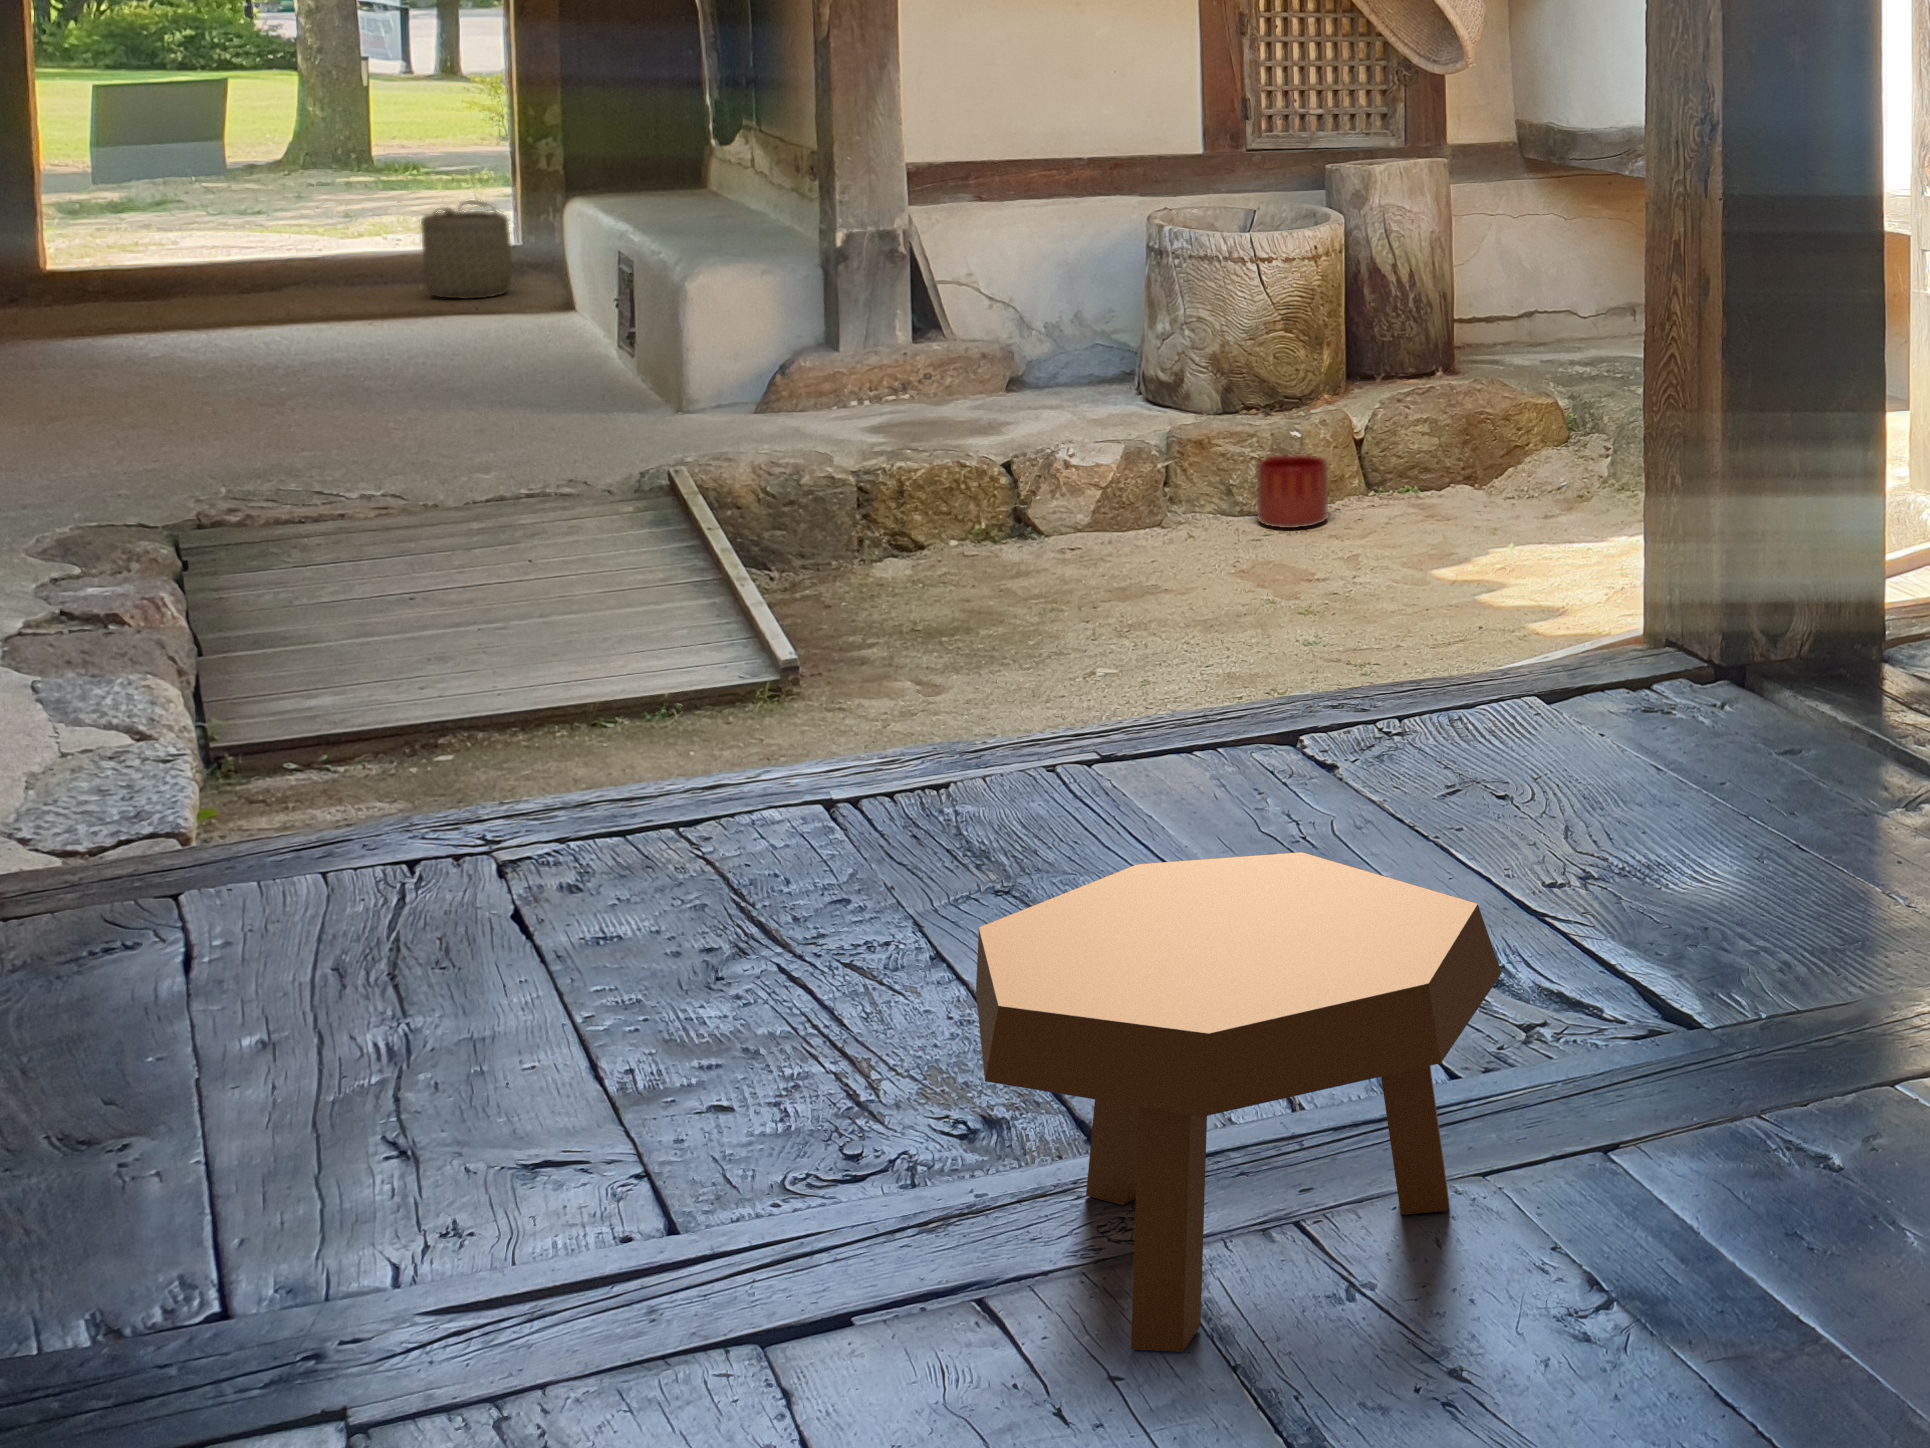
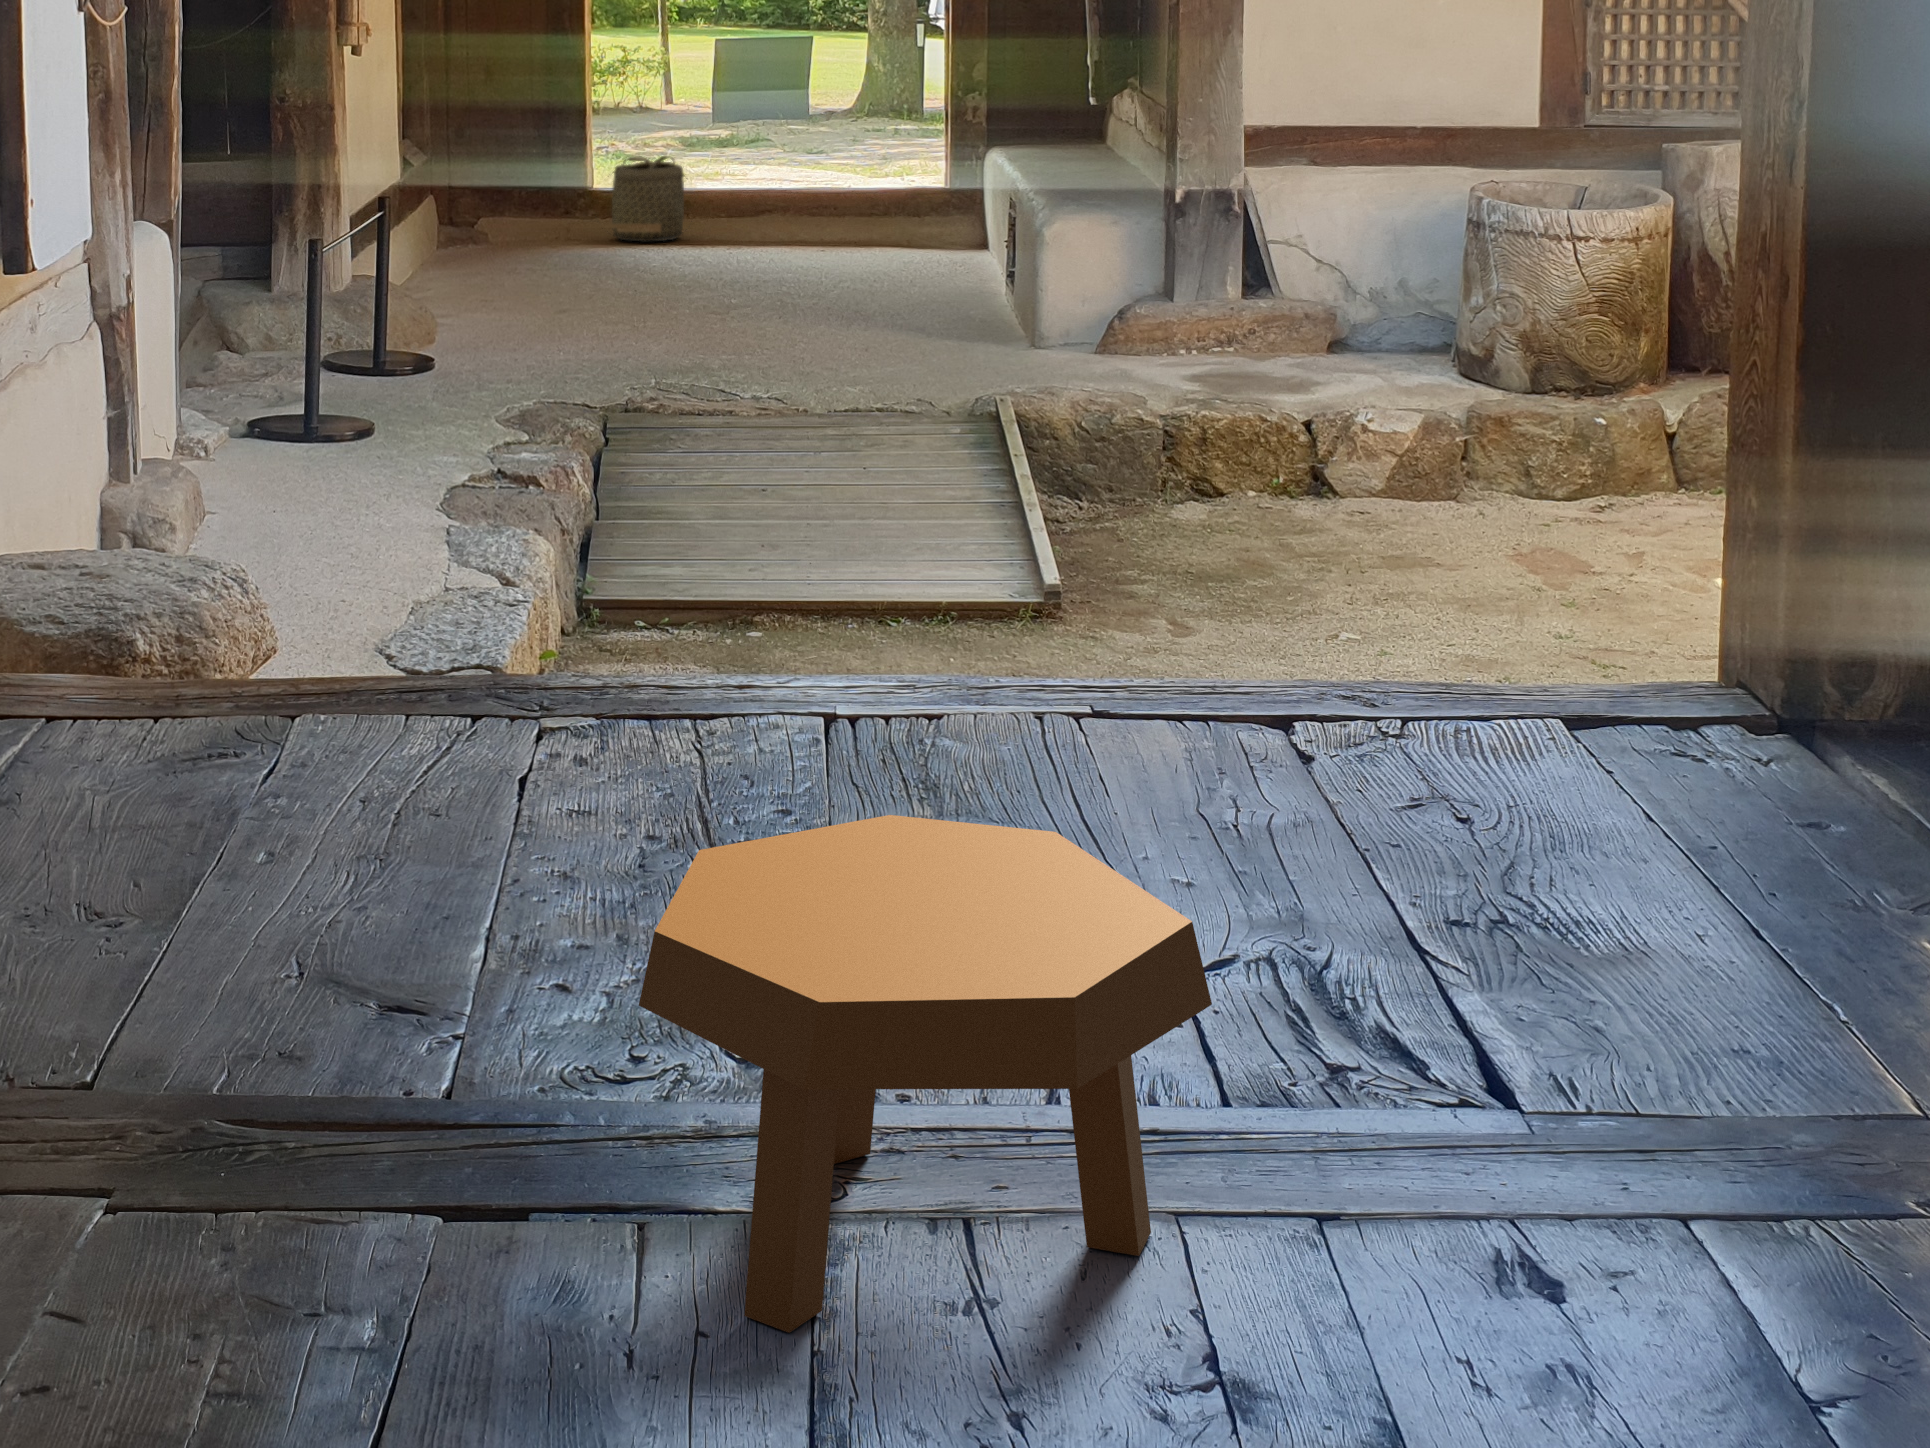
basket: present [416,200,512,299] -> present [612,156,684,241]
planter: present [1257,455,1328,528] -> none [1553,442,1630,518]

